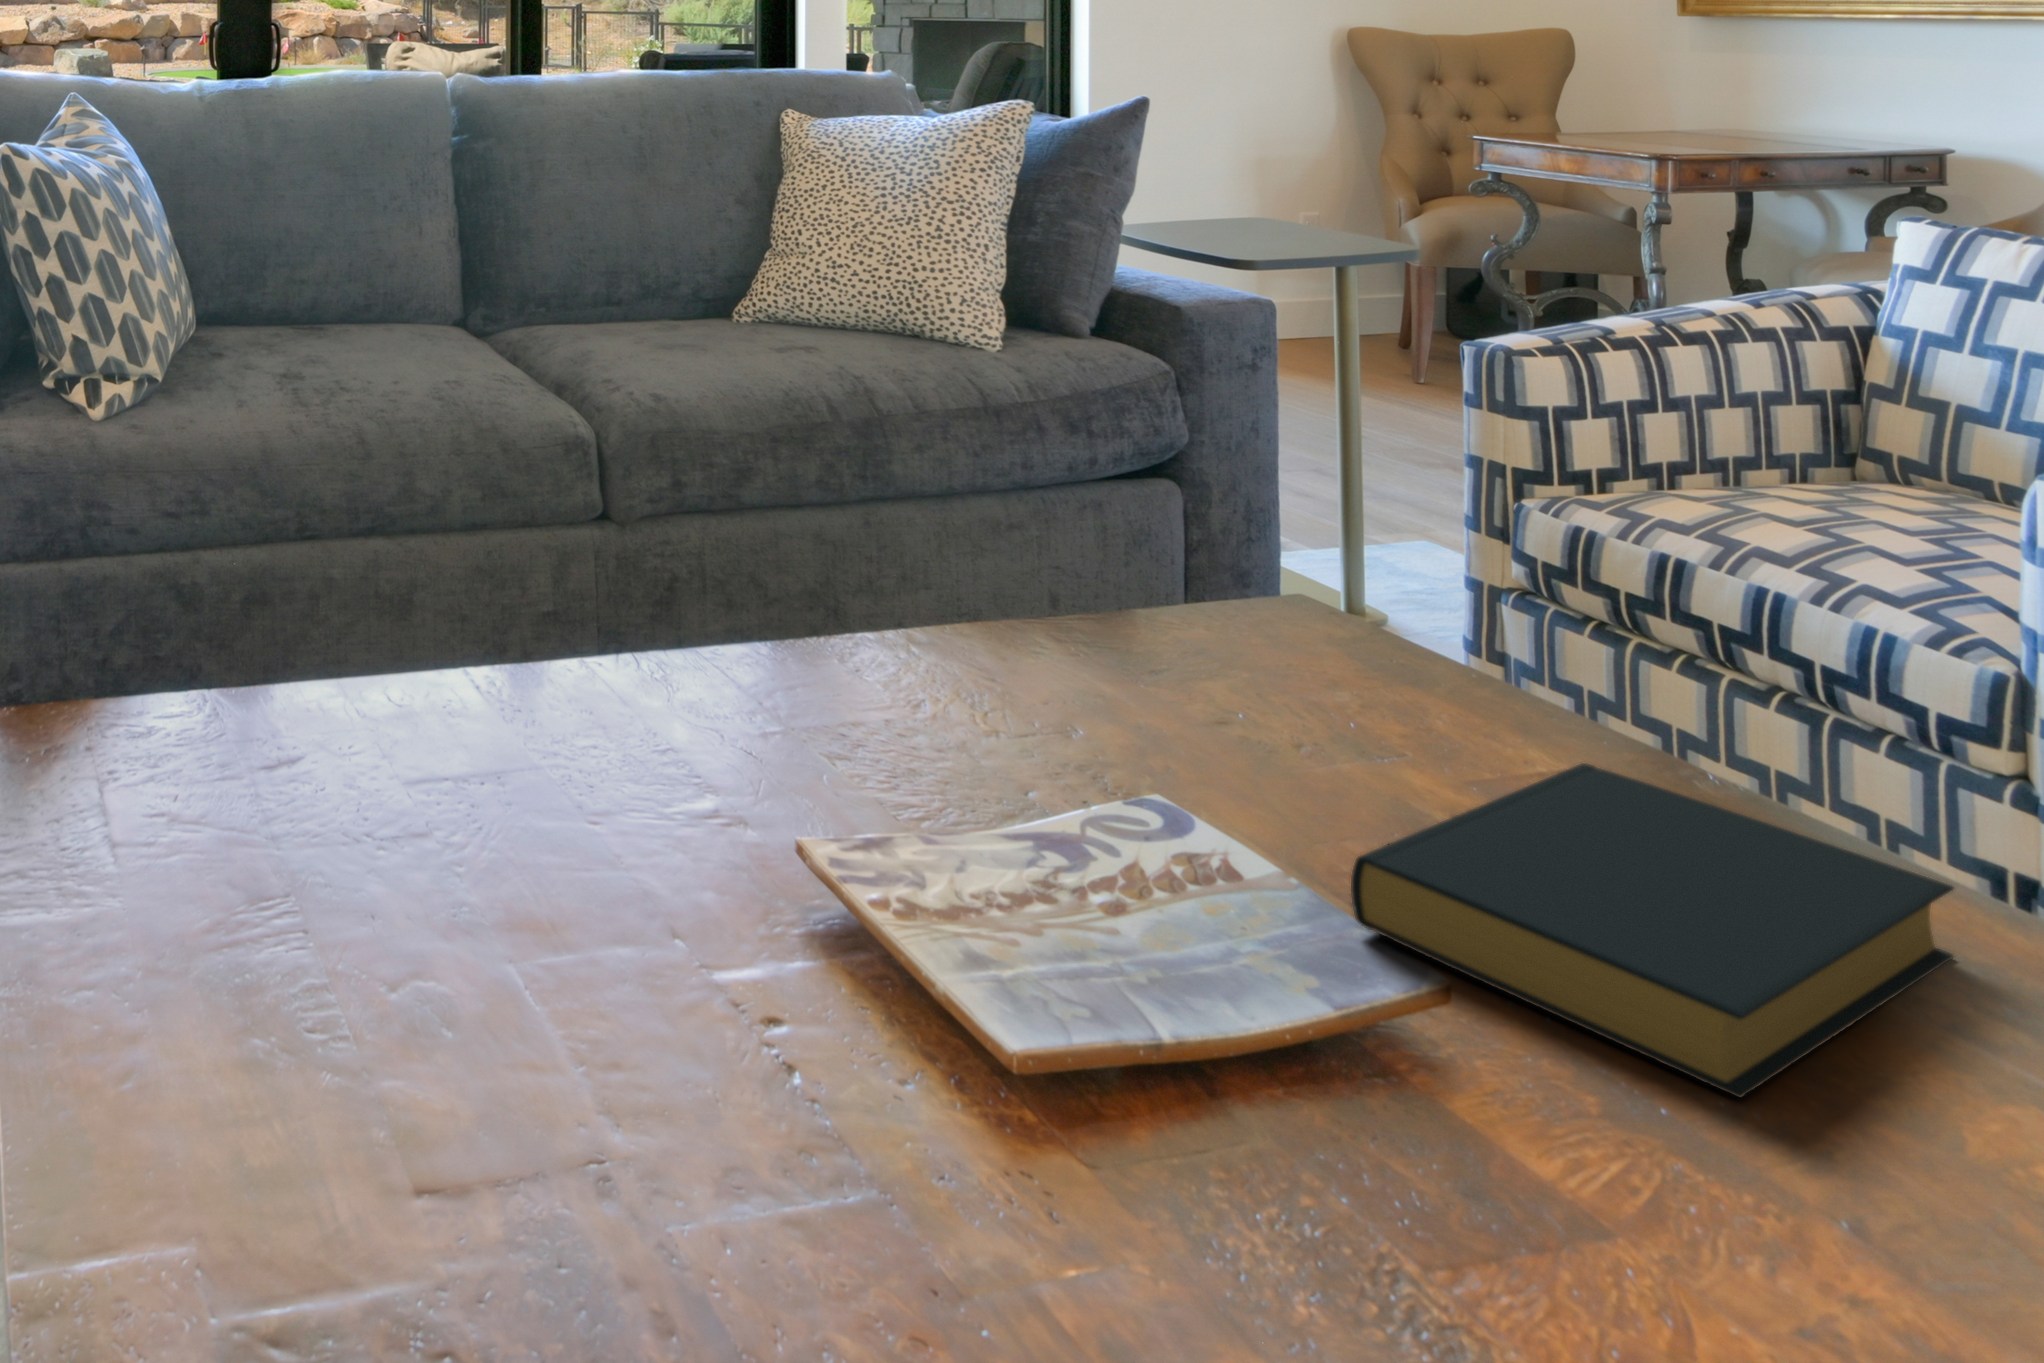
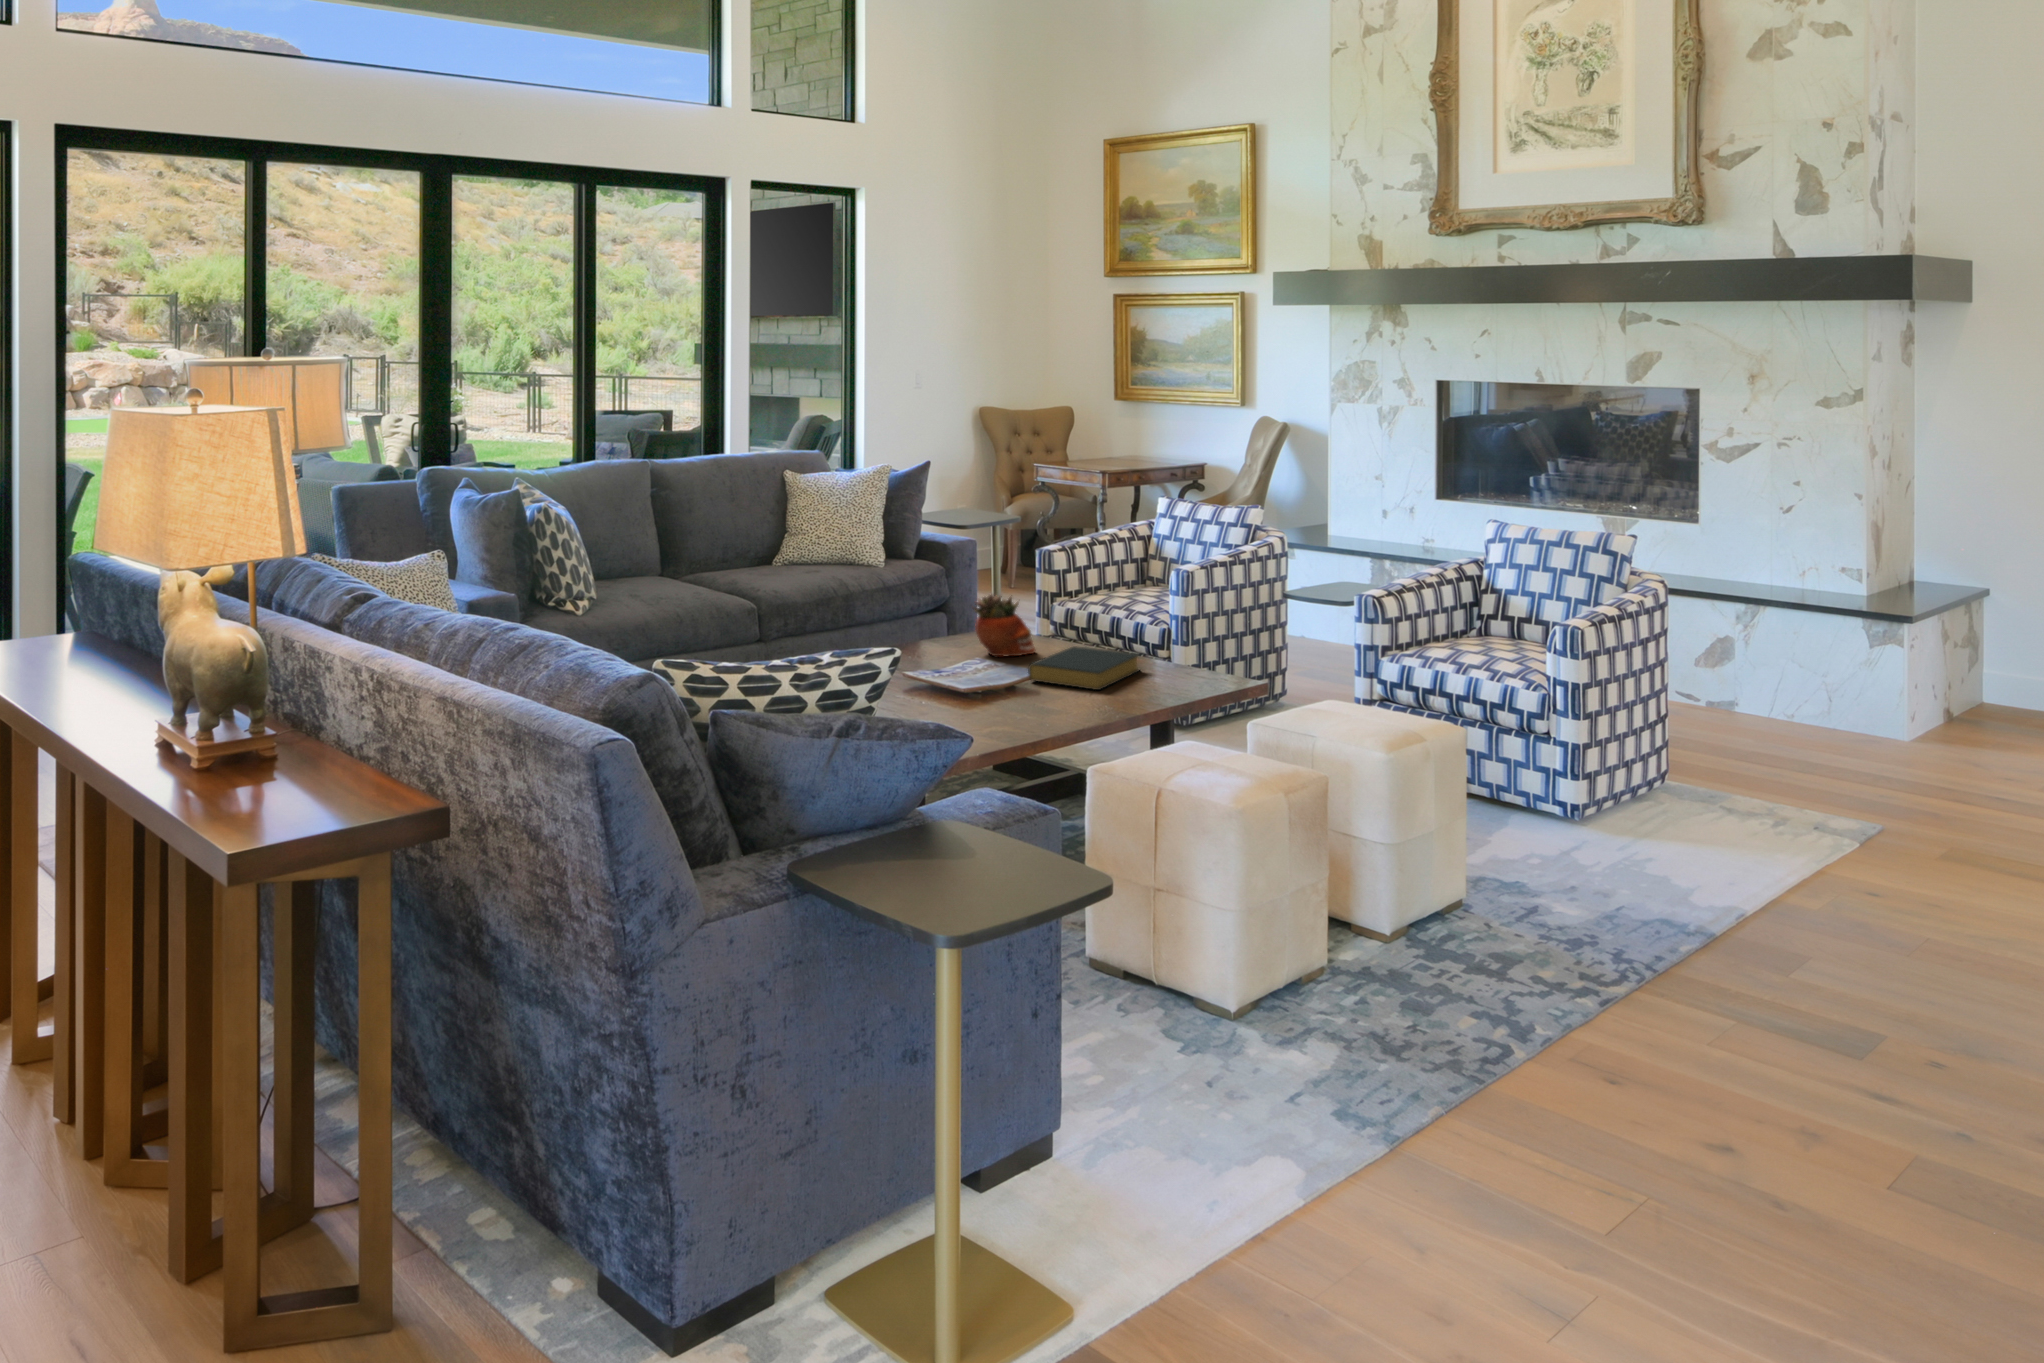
succulent planter: none [1153,497,1412,740] -> present [972,594,1036,657]

